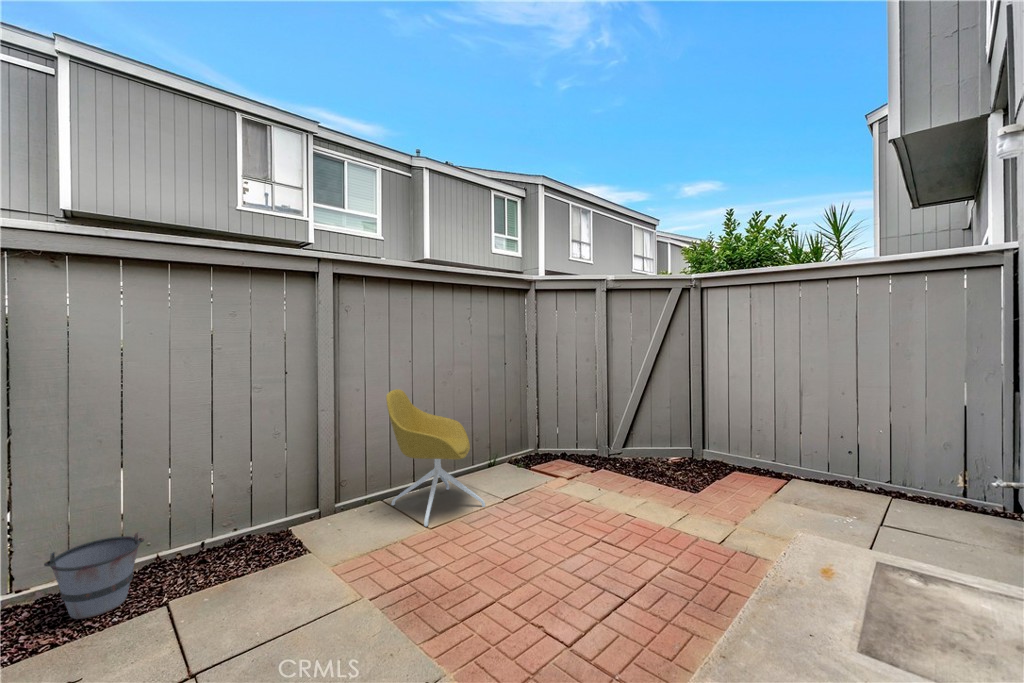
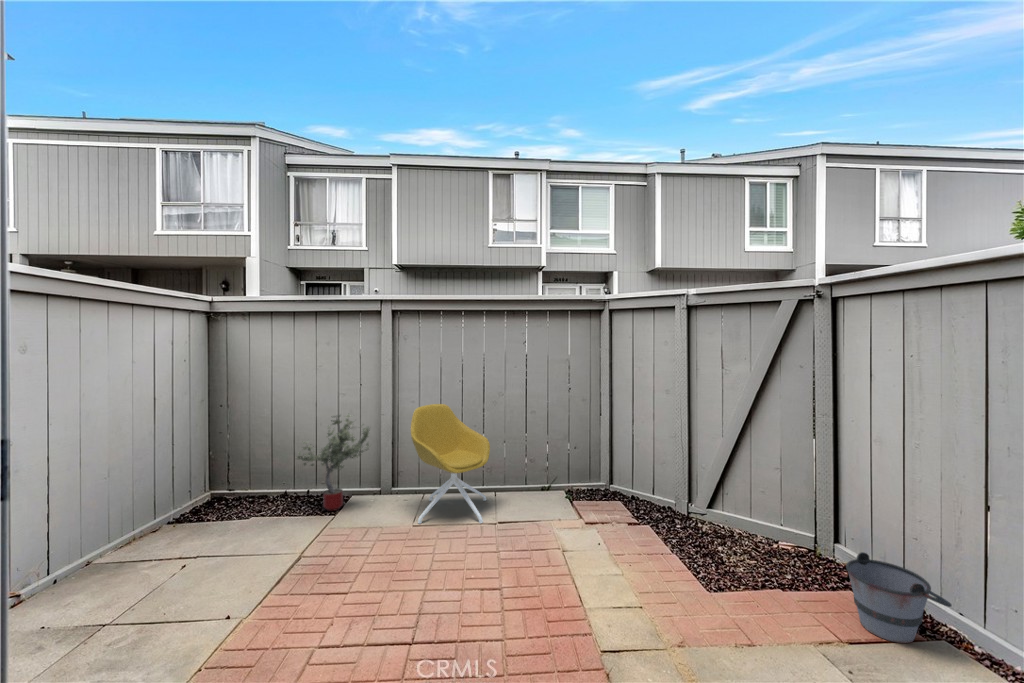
potted tree: none [212,412,338,553] -> present [297,414,370,511]
bucket: present [44,533,144,619] -> present [846,552,952,643]

